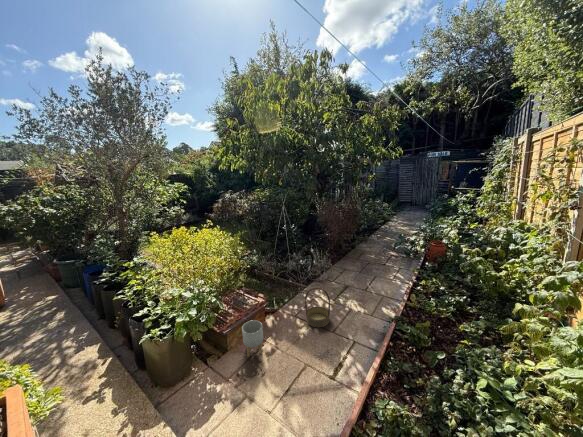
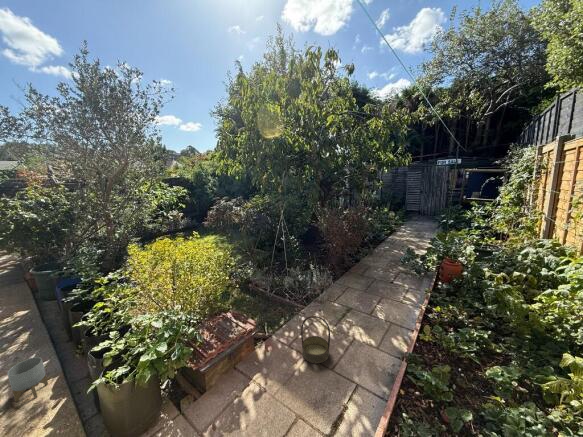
planter: present [242,320,263,357] -> present [7,357,48,402]

